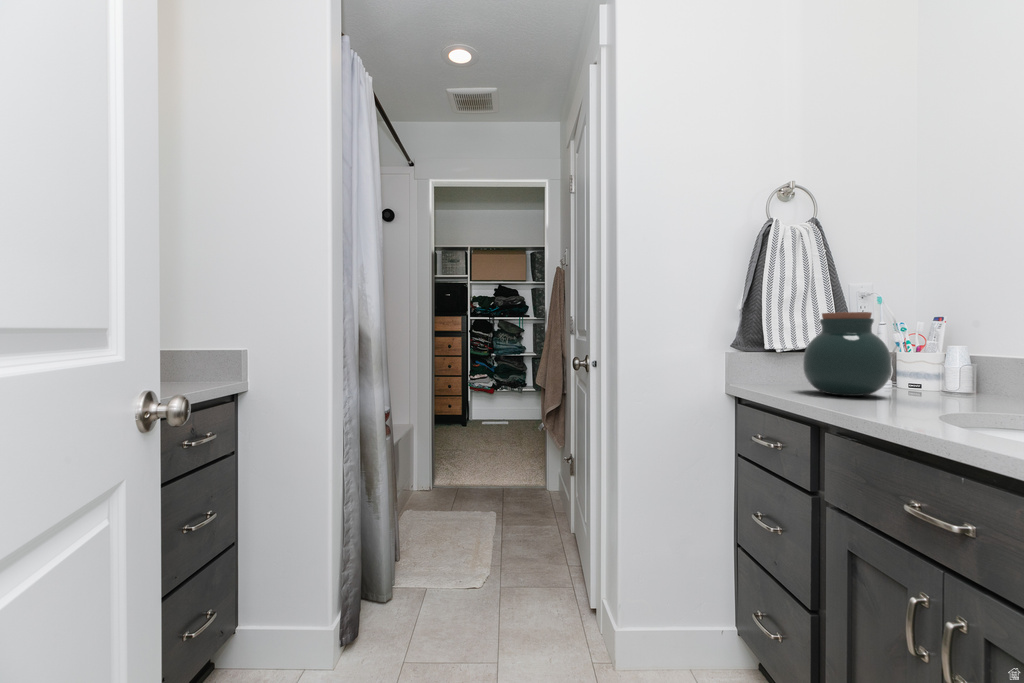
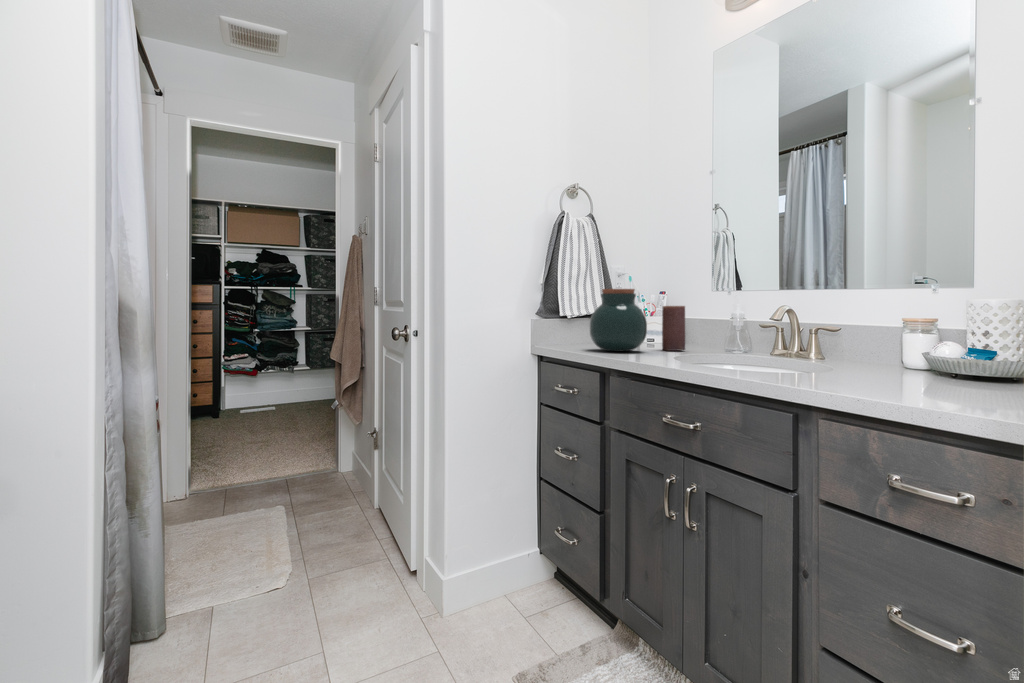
candle: none [918,335,957,398] -> present [662,306,685,351]

